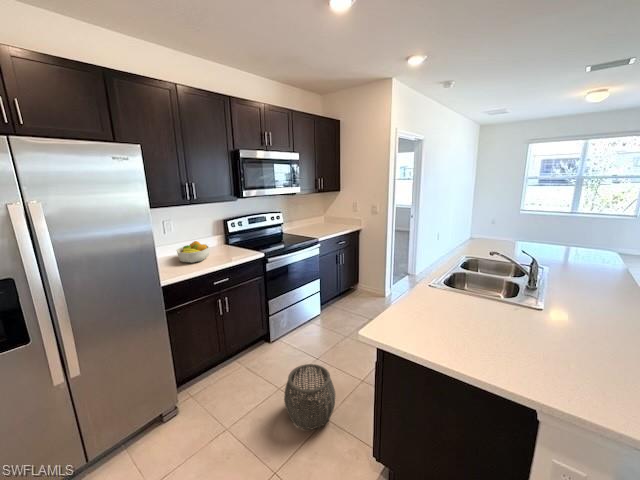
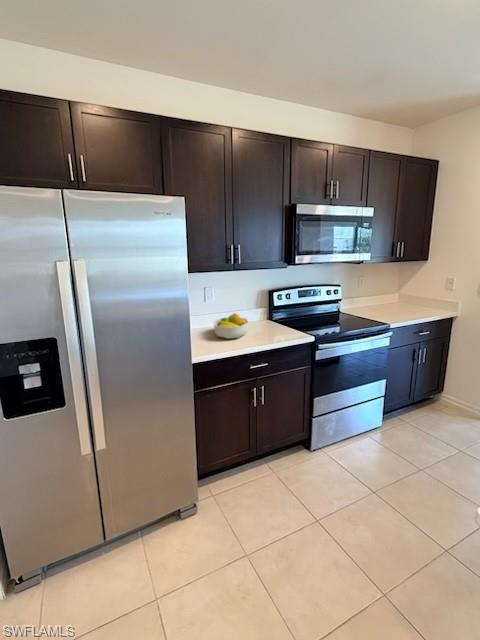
woven basket: present [284,364,335,430] -> none [323,501,402,603]

